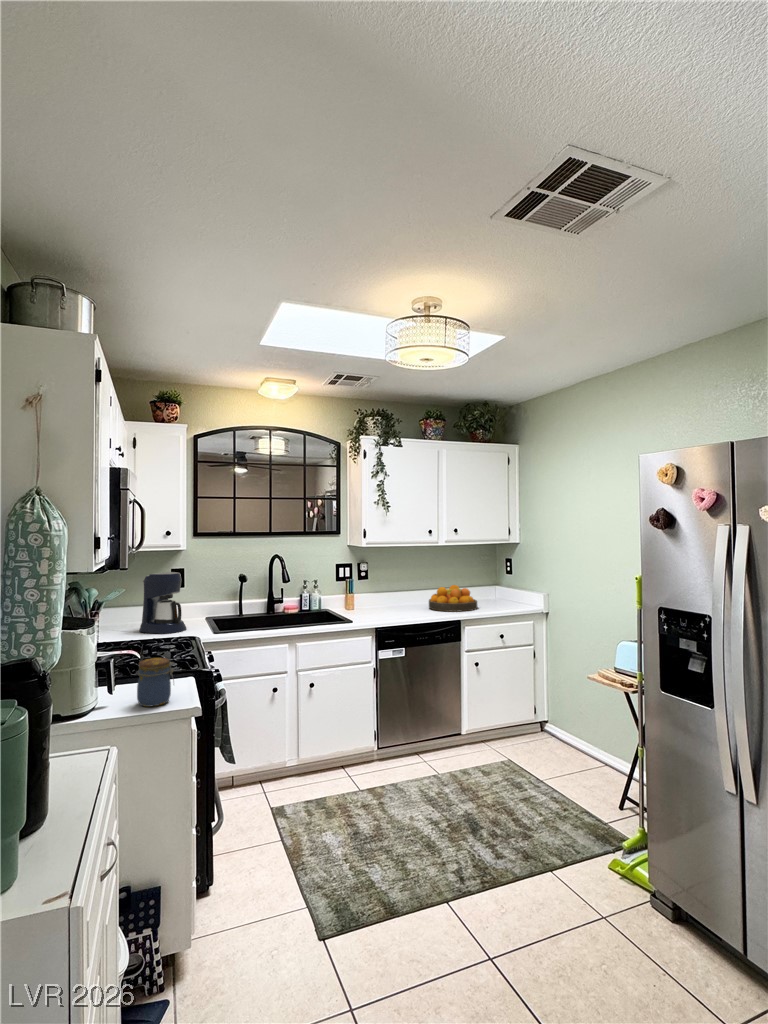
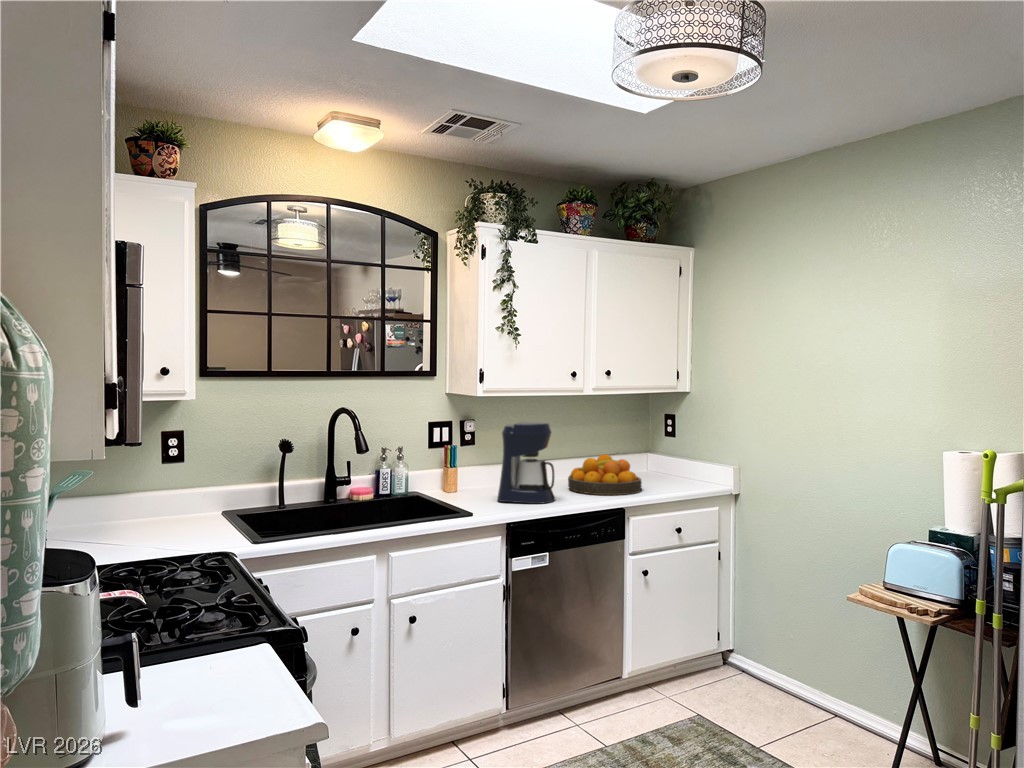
coffee maker: present [139,572,187,634] -> present [497,421,555,504]
jar: present [137,658,174,707] -> none [175,615,247,716]

